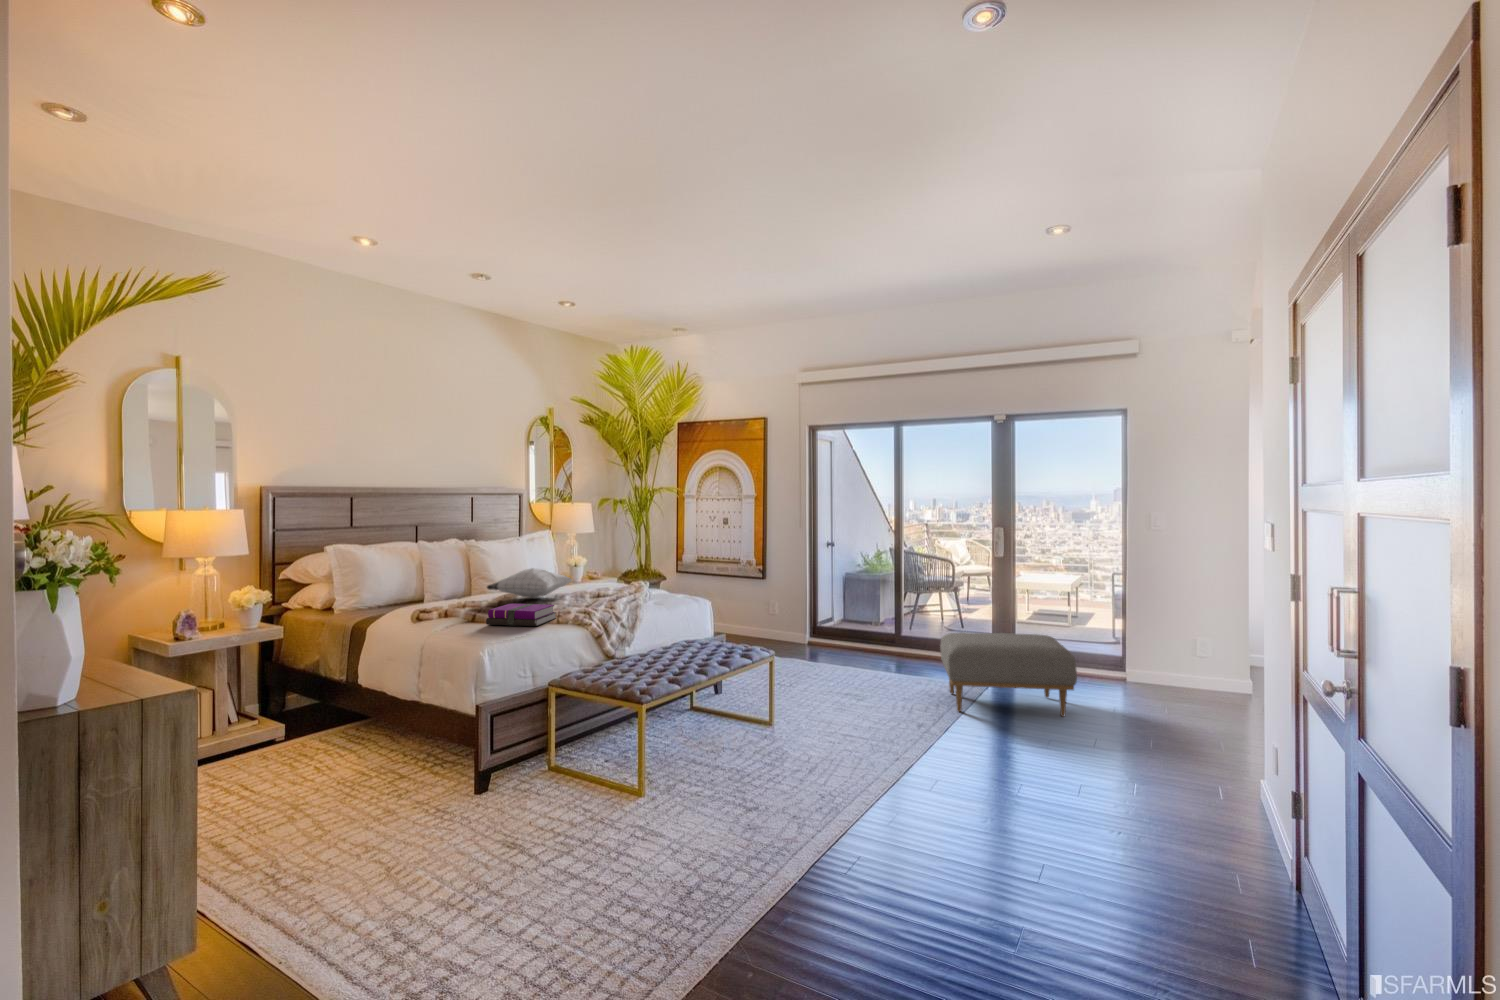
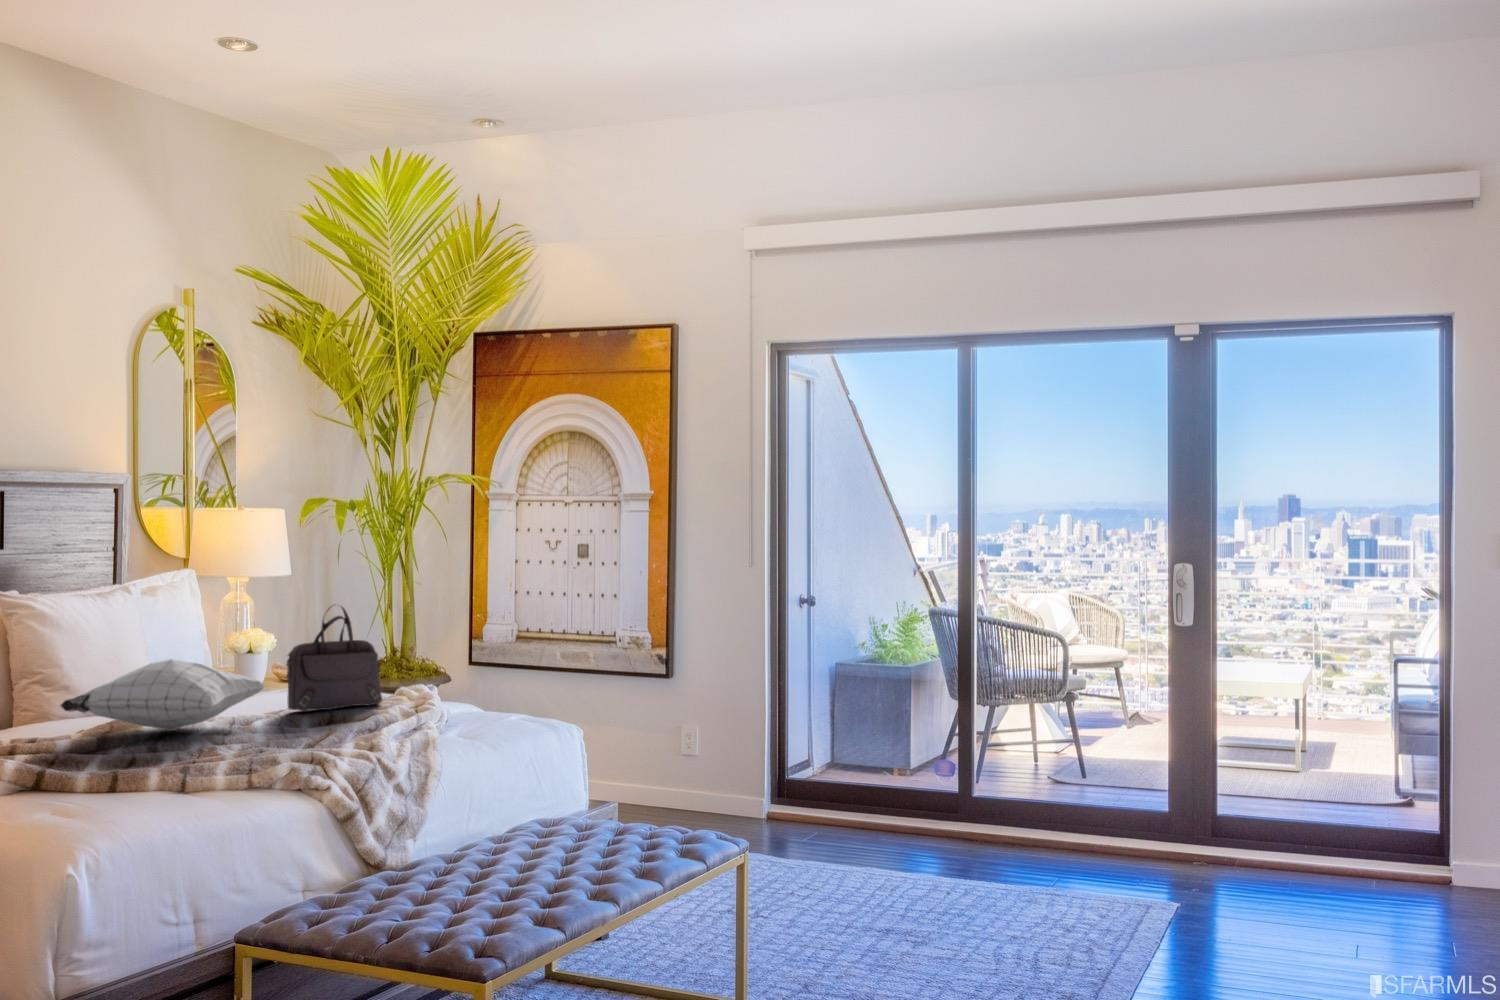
handbag: none [582,545,624,591] -> present [286,607,382,711]
notebook: present [486,604,556,626] -> none [78,744,247,797]
ottoman: present [940,632,1077,717] -> none [1084,791,1383,967]

